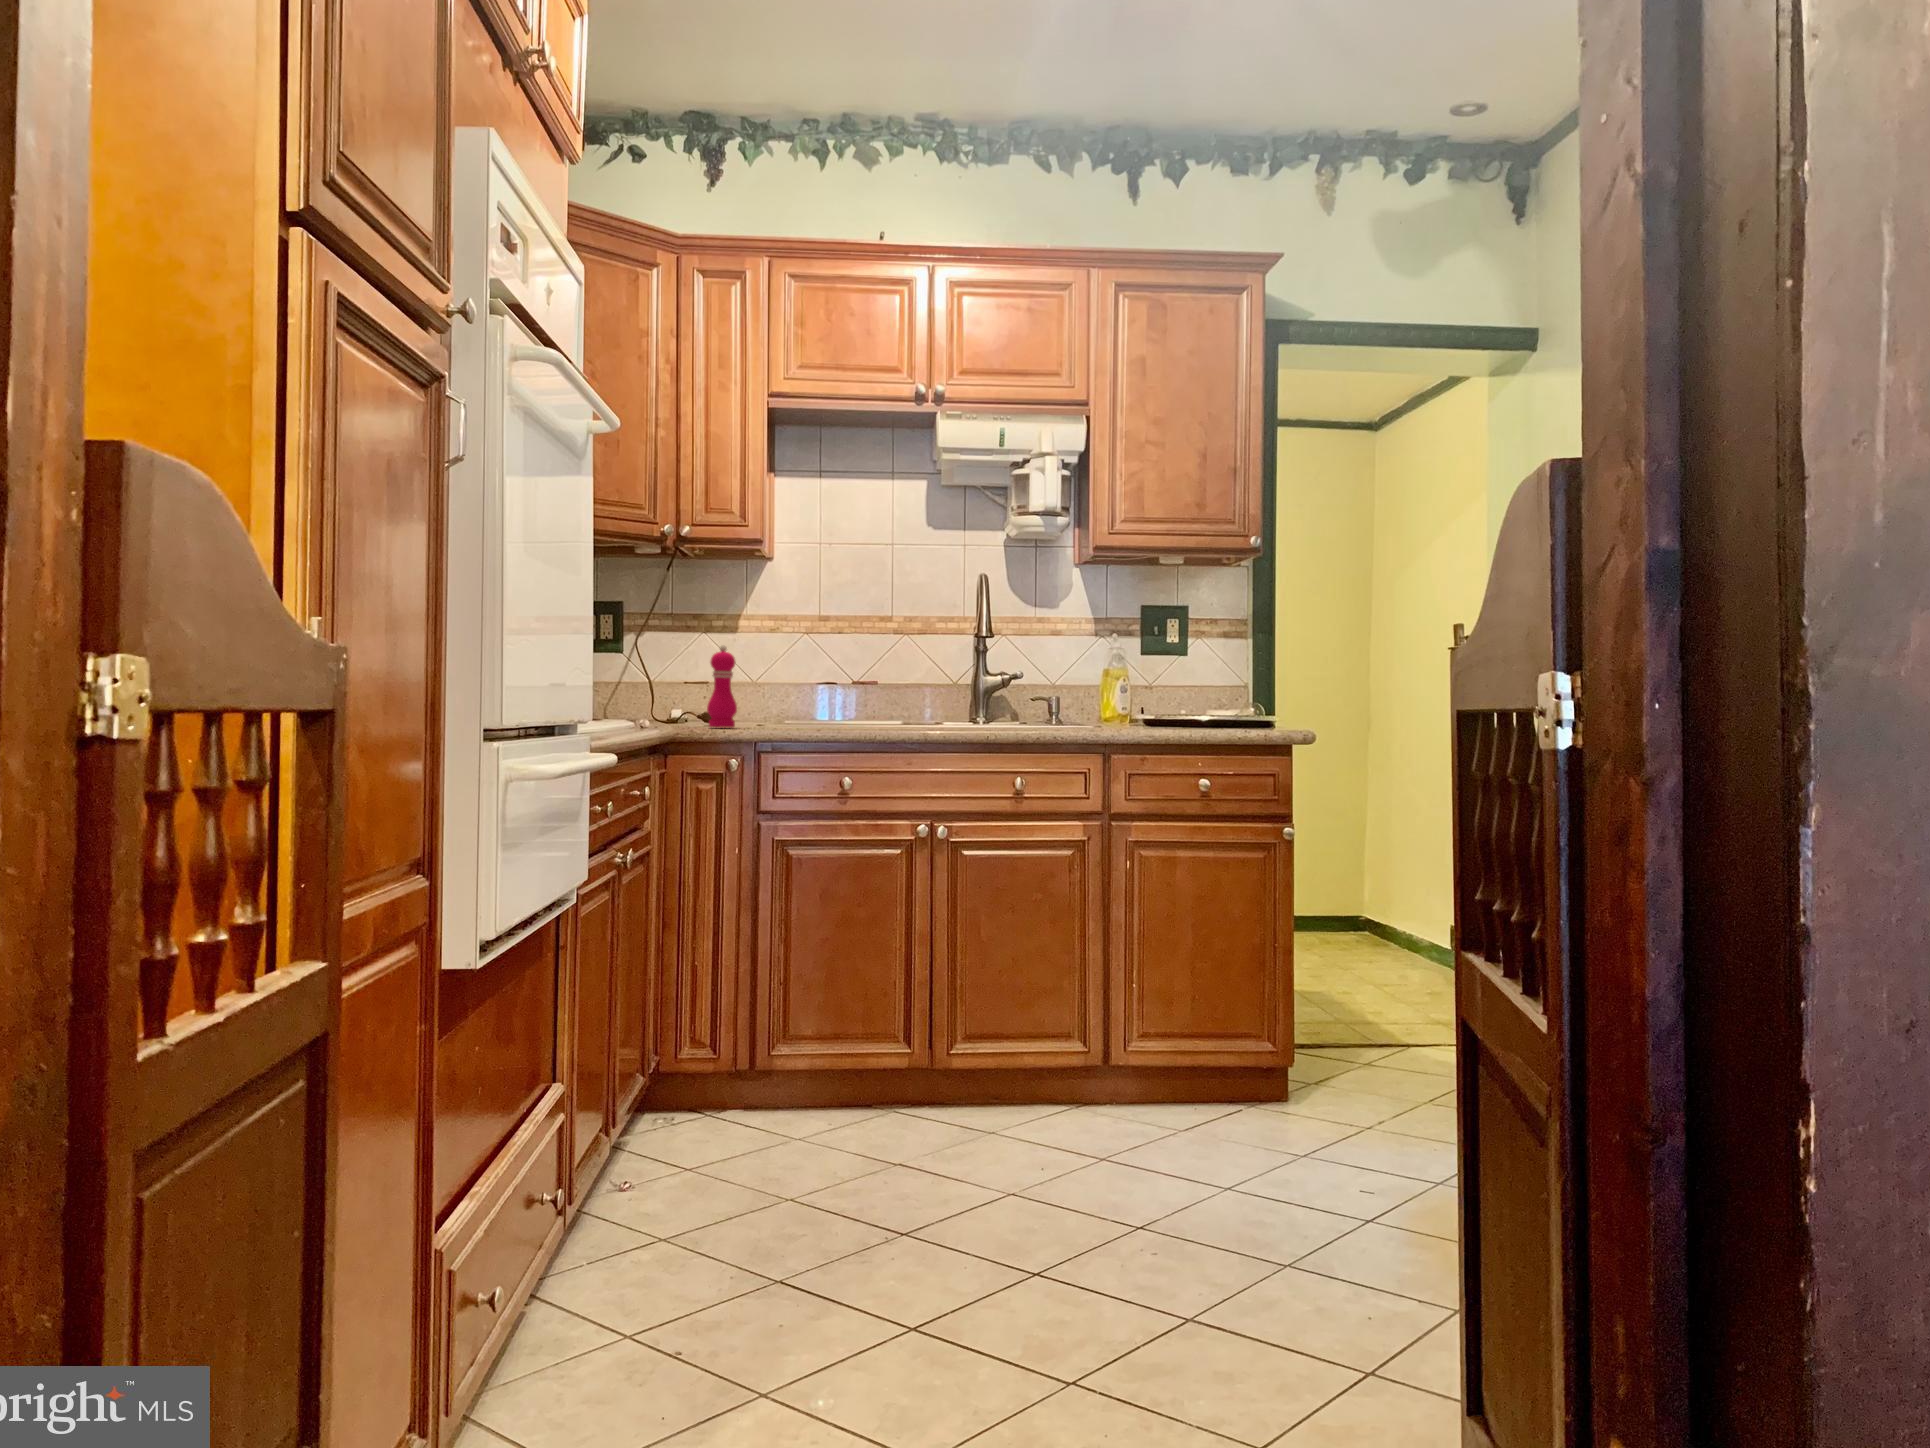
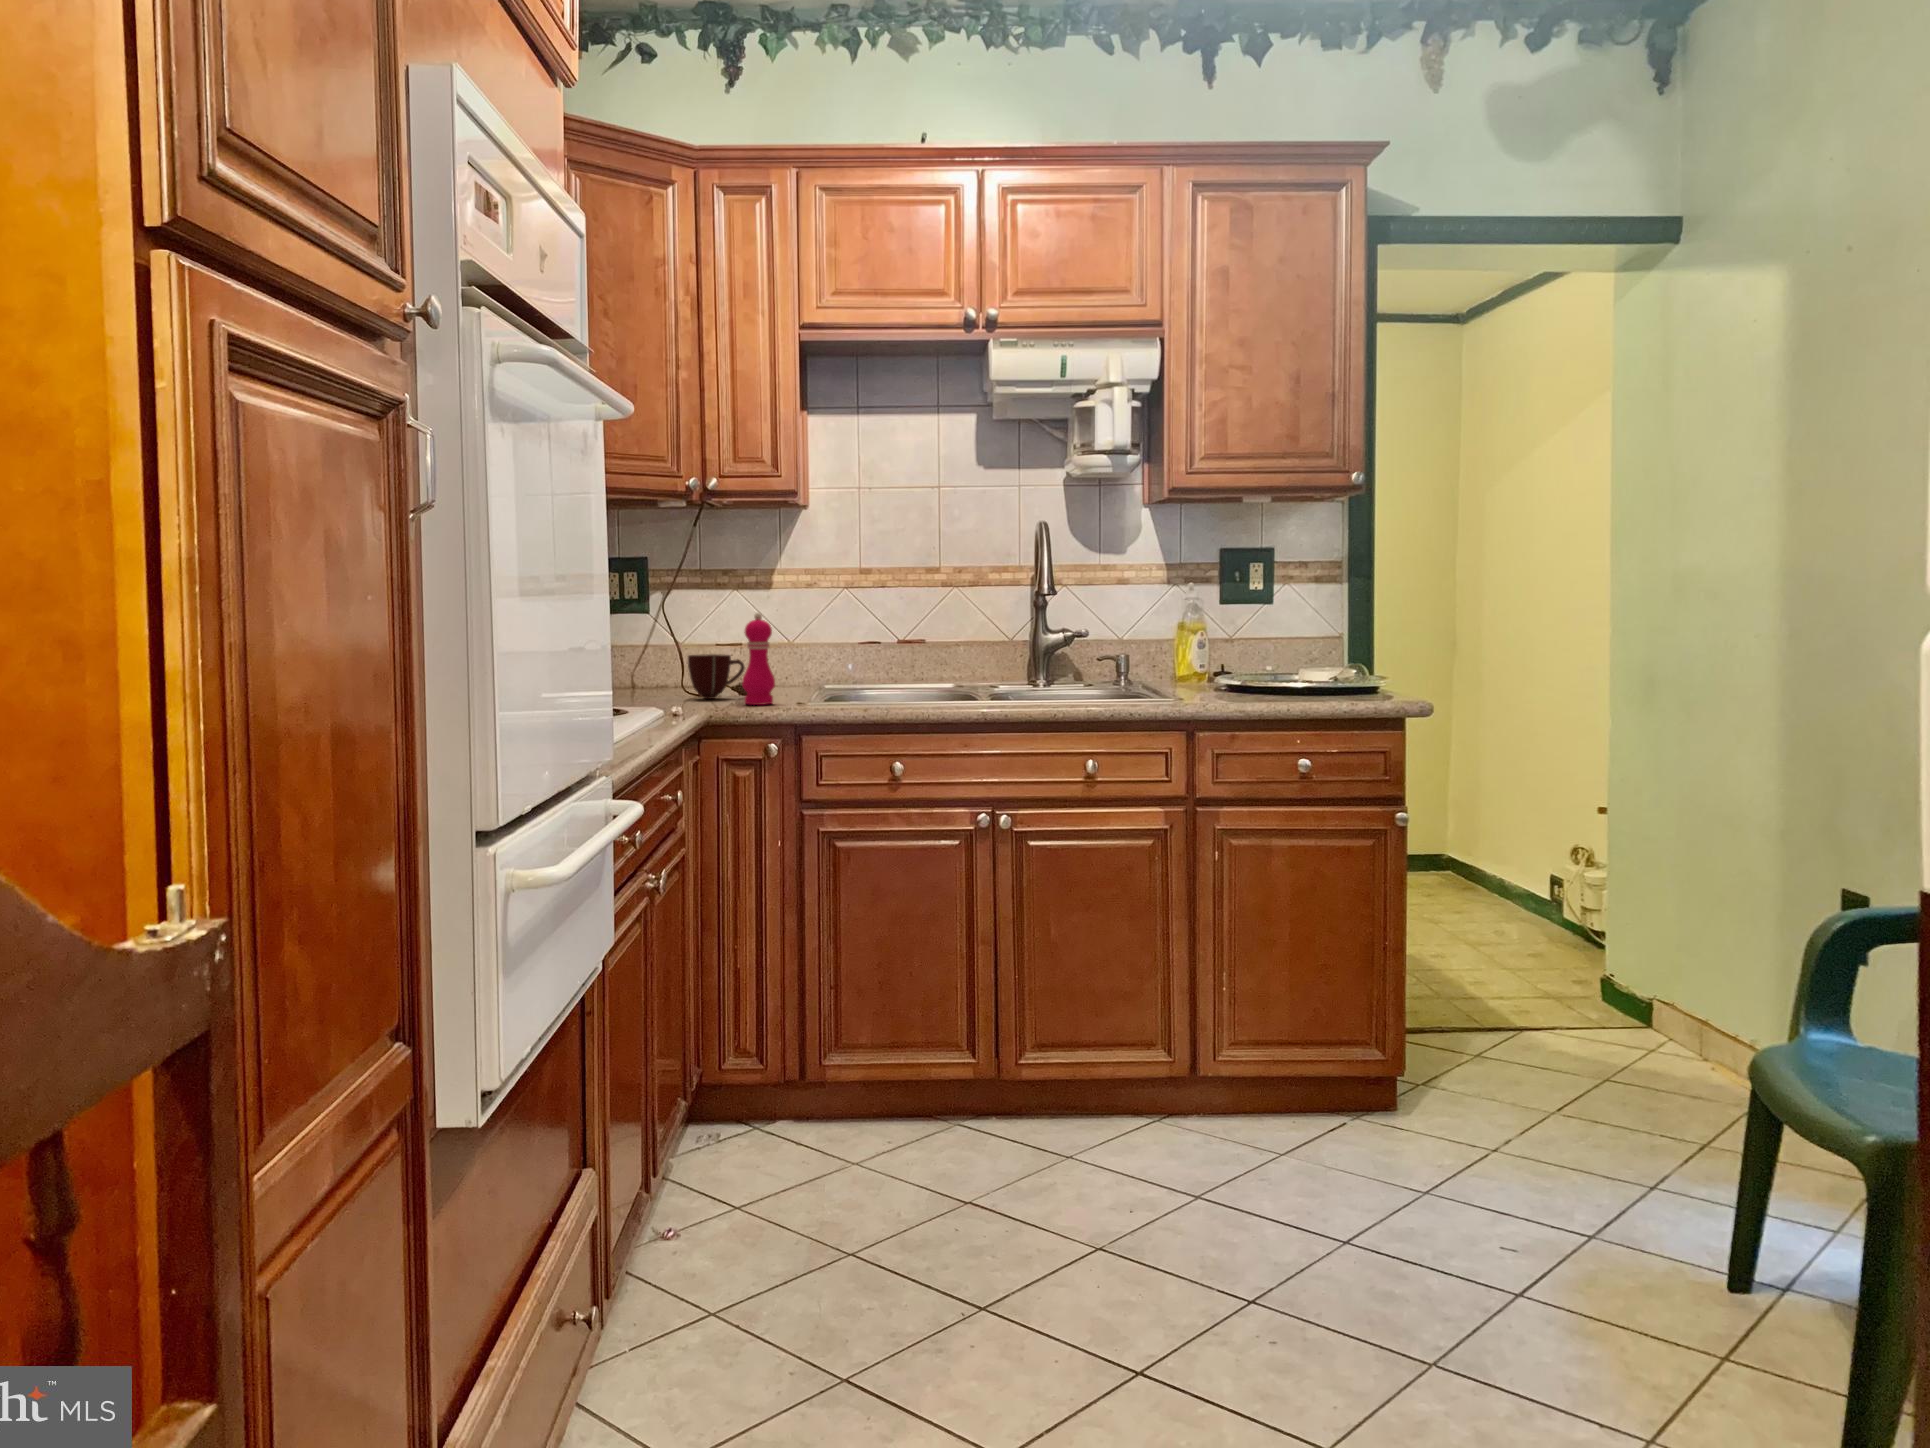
mug: none [658,685,710,725] -> present [688,654,745,699]

